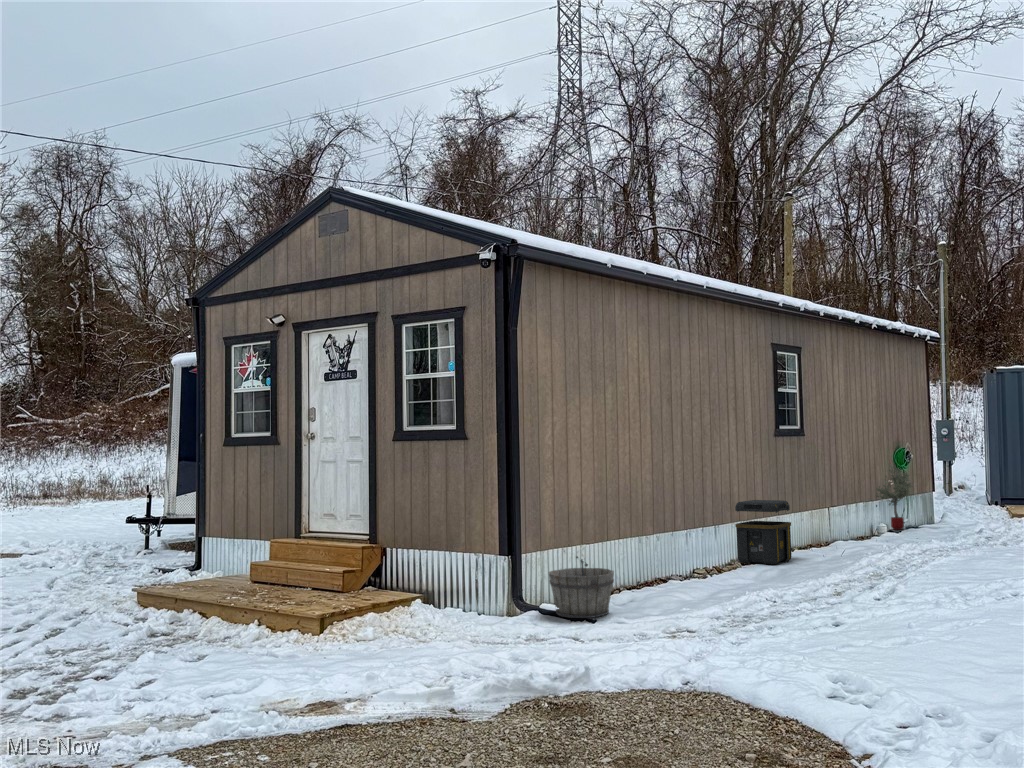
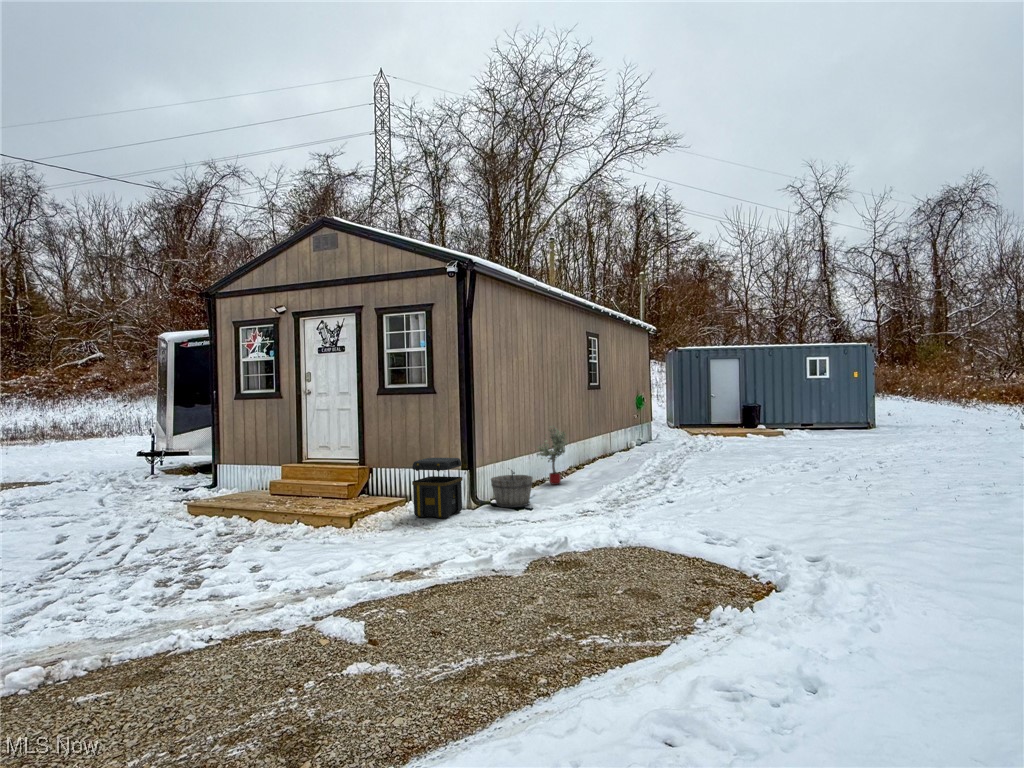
potted tree: present [876,466,912,530] -> present [537,426,567,485]
toolbox: present [735,500,792,565] -> present [412,458,463,518]

